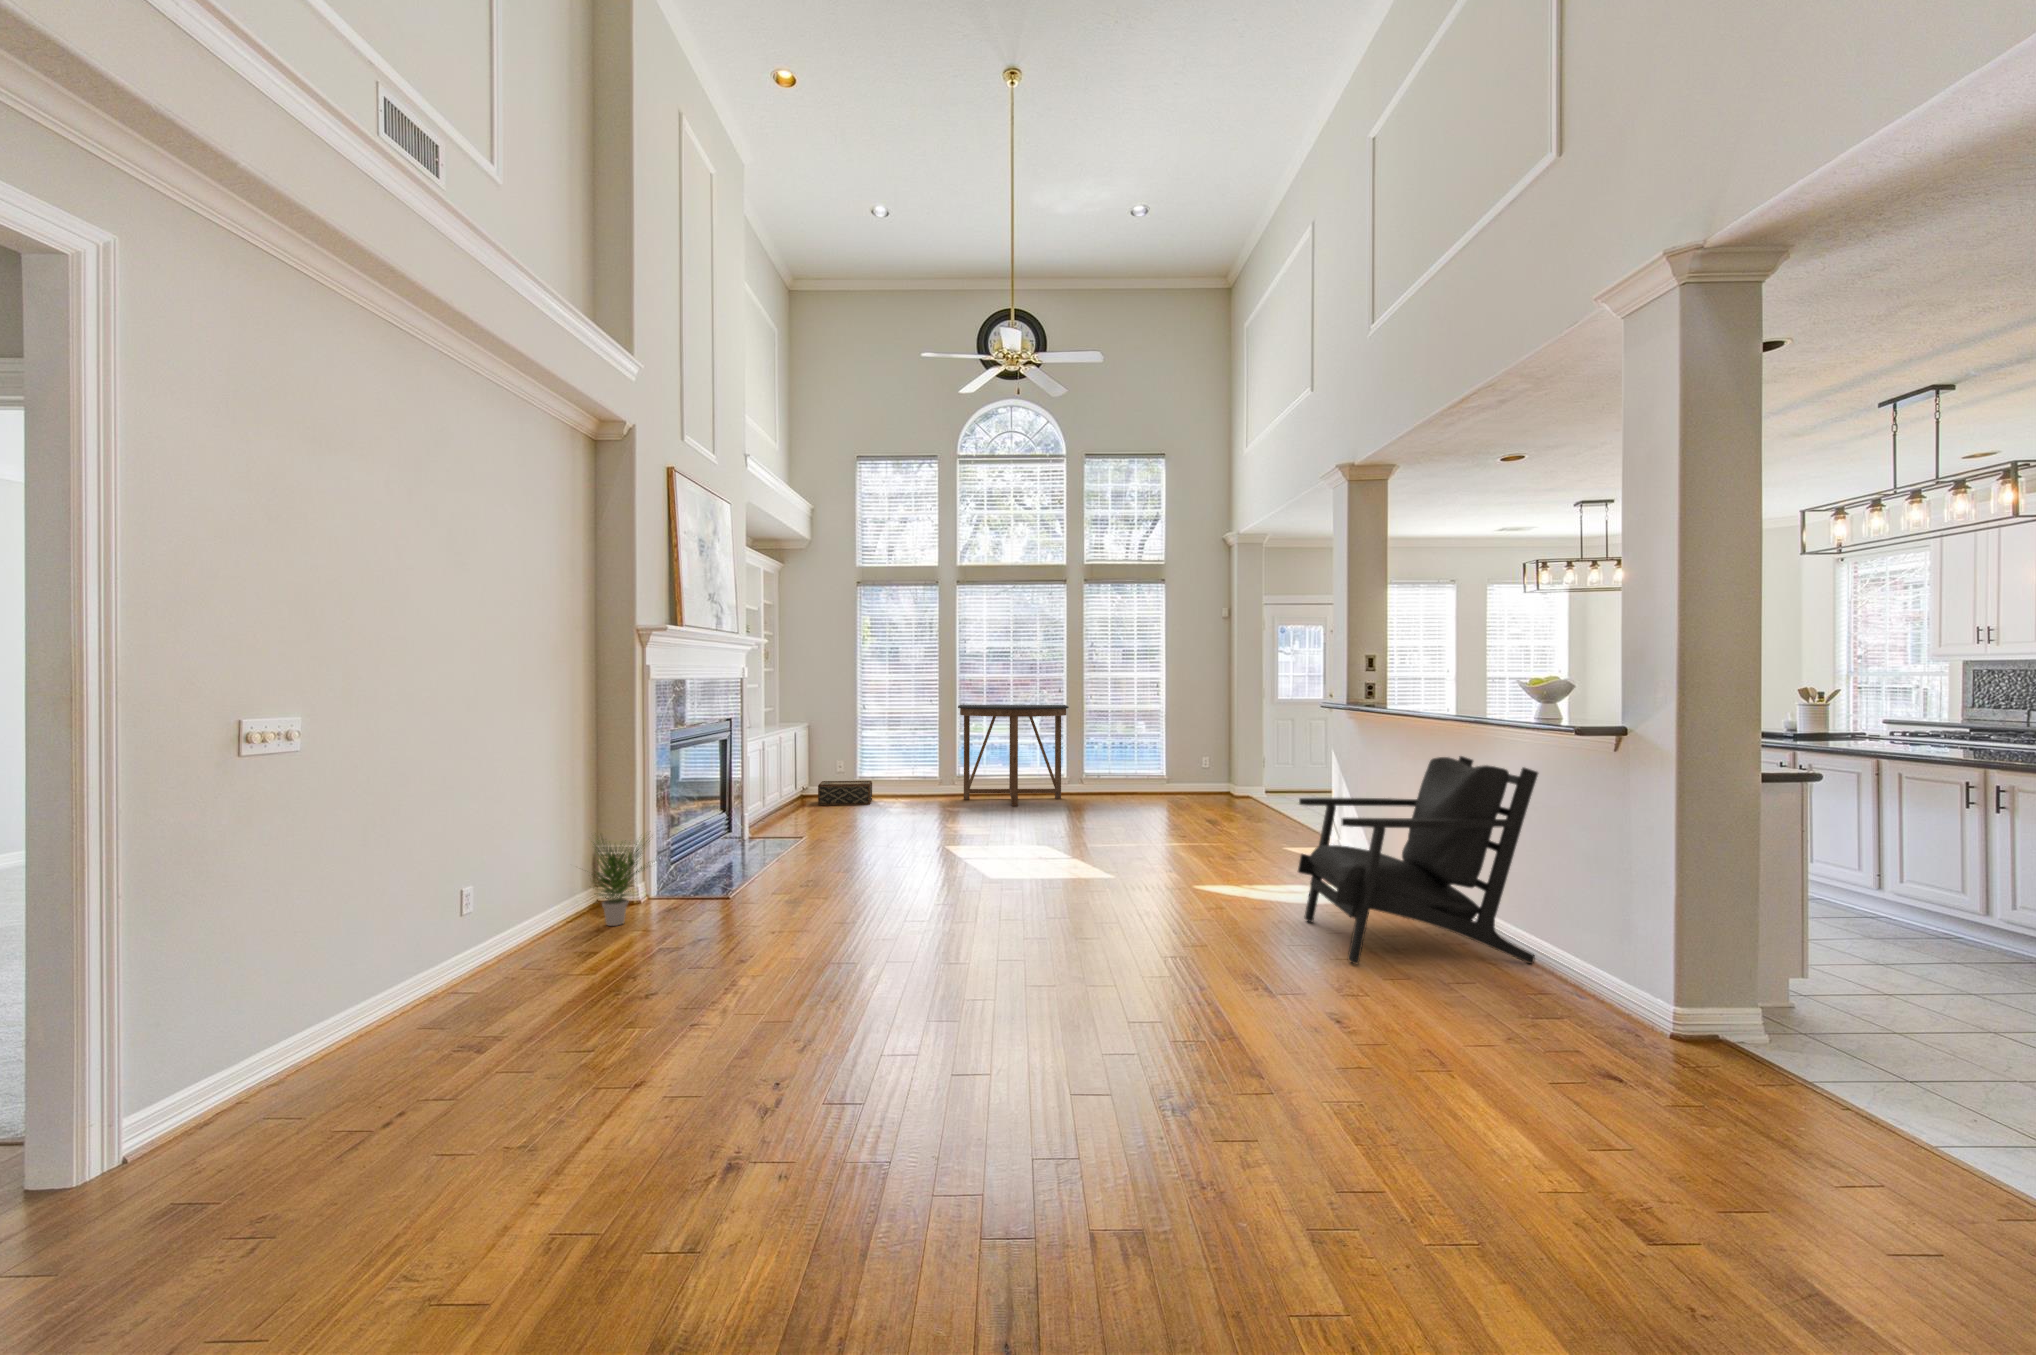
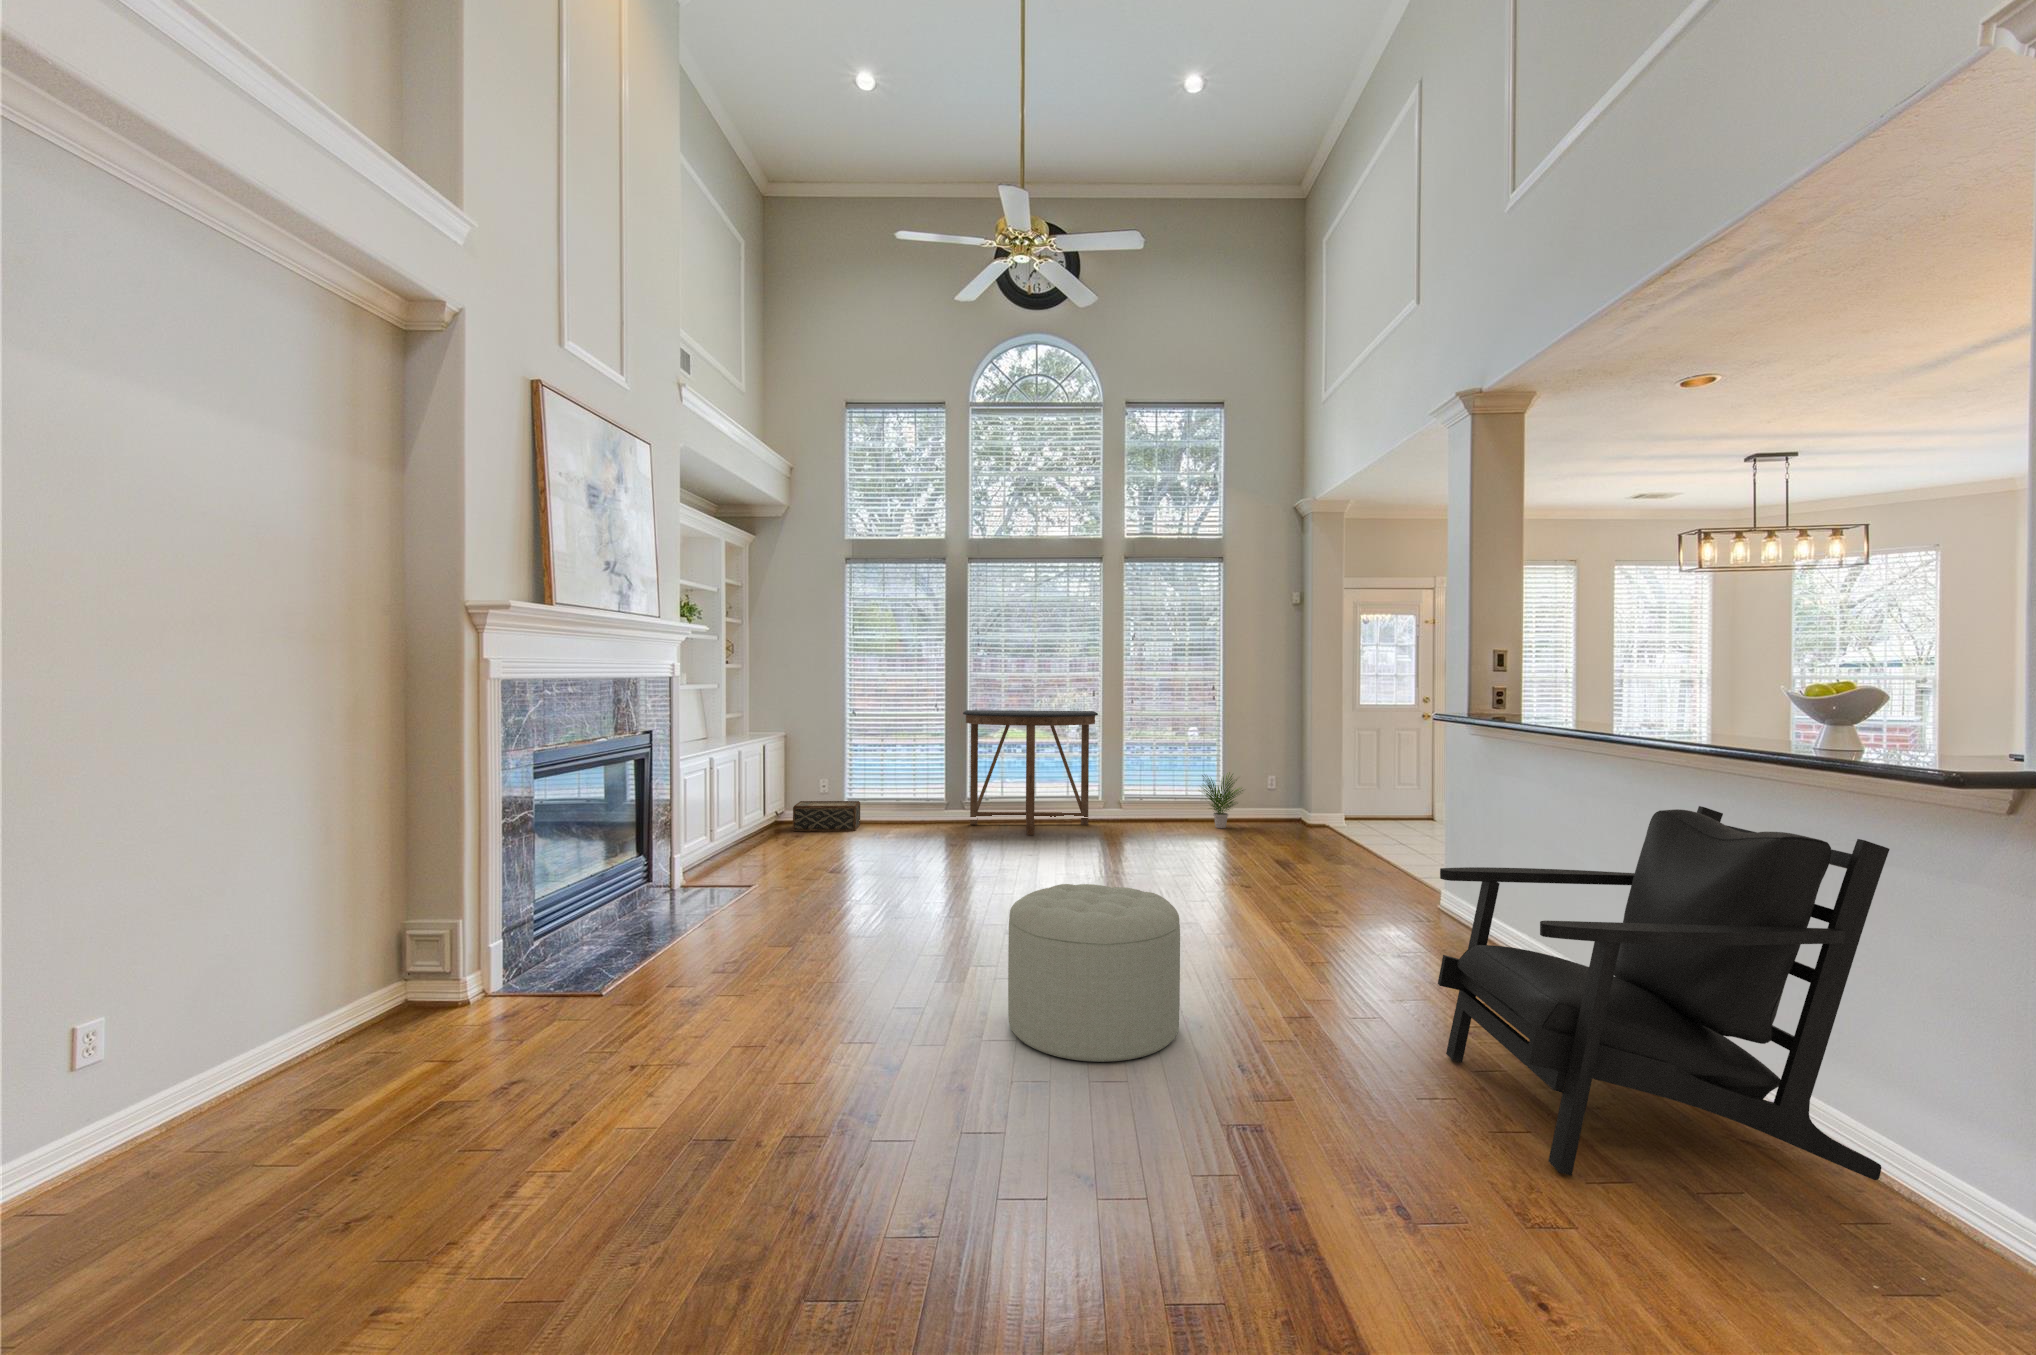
ottoman: none [1018,818,1132,925] -> present [1008,884,1180,1062]
potted plant: present [592,838,649,926] -> present [1203,772,1243,828]

